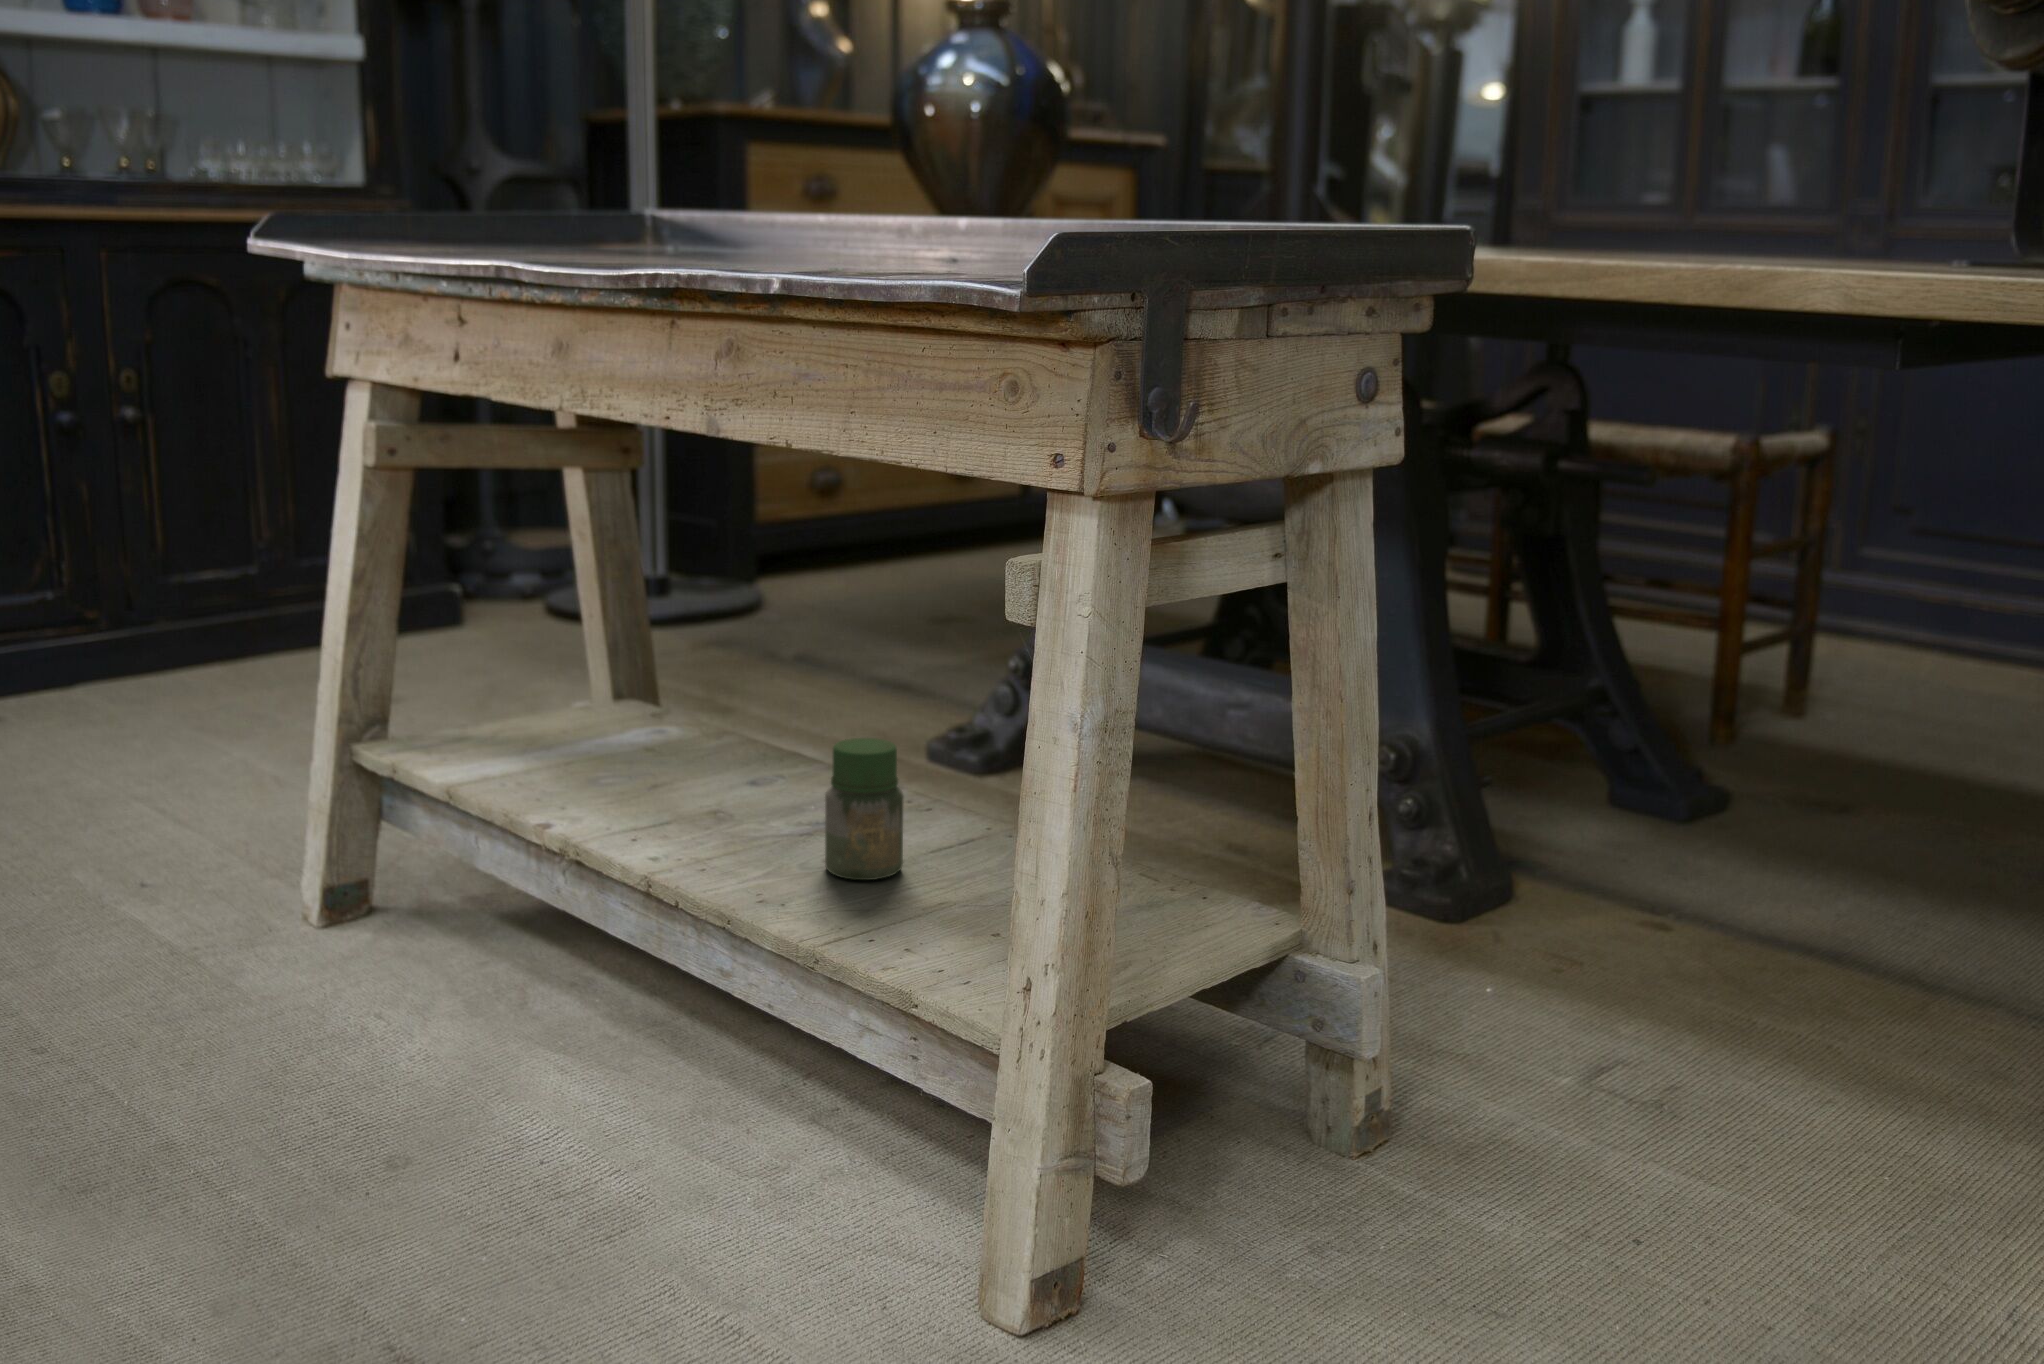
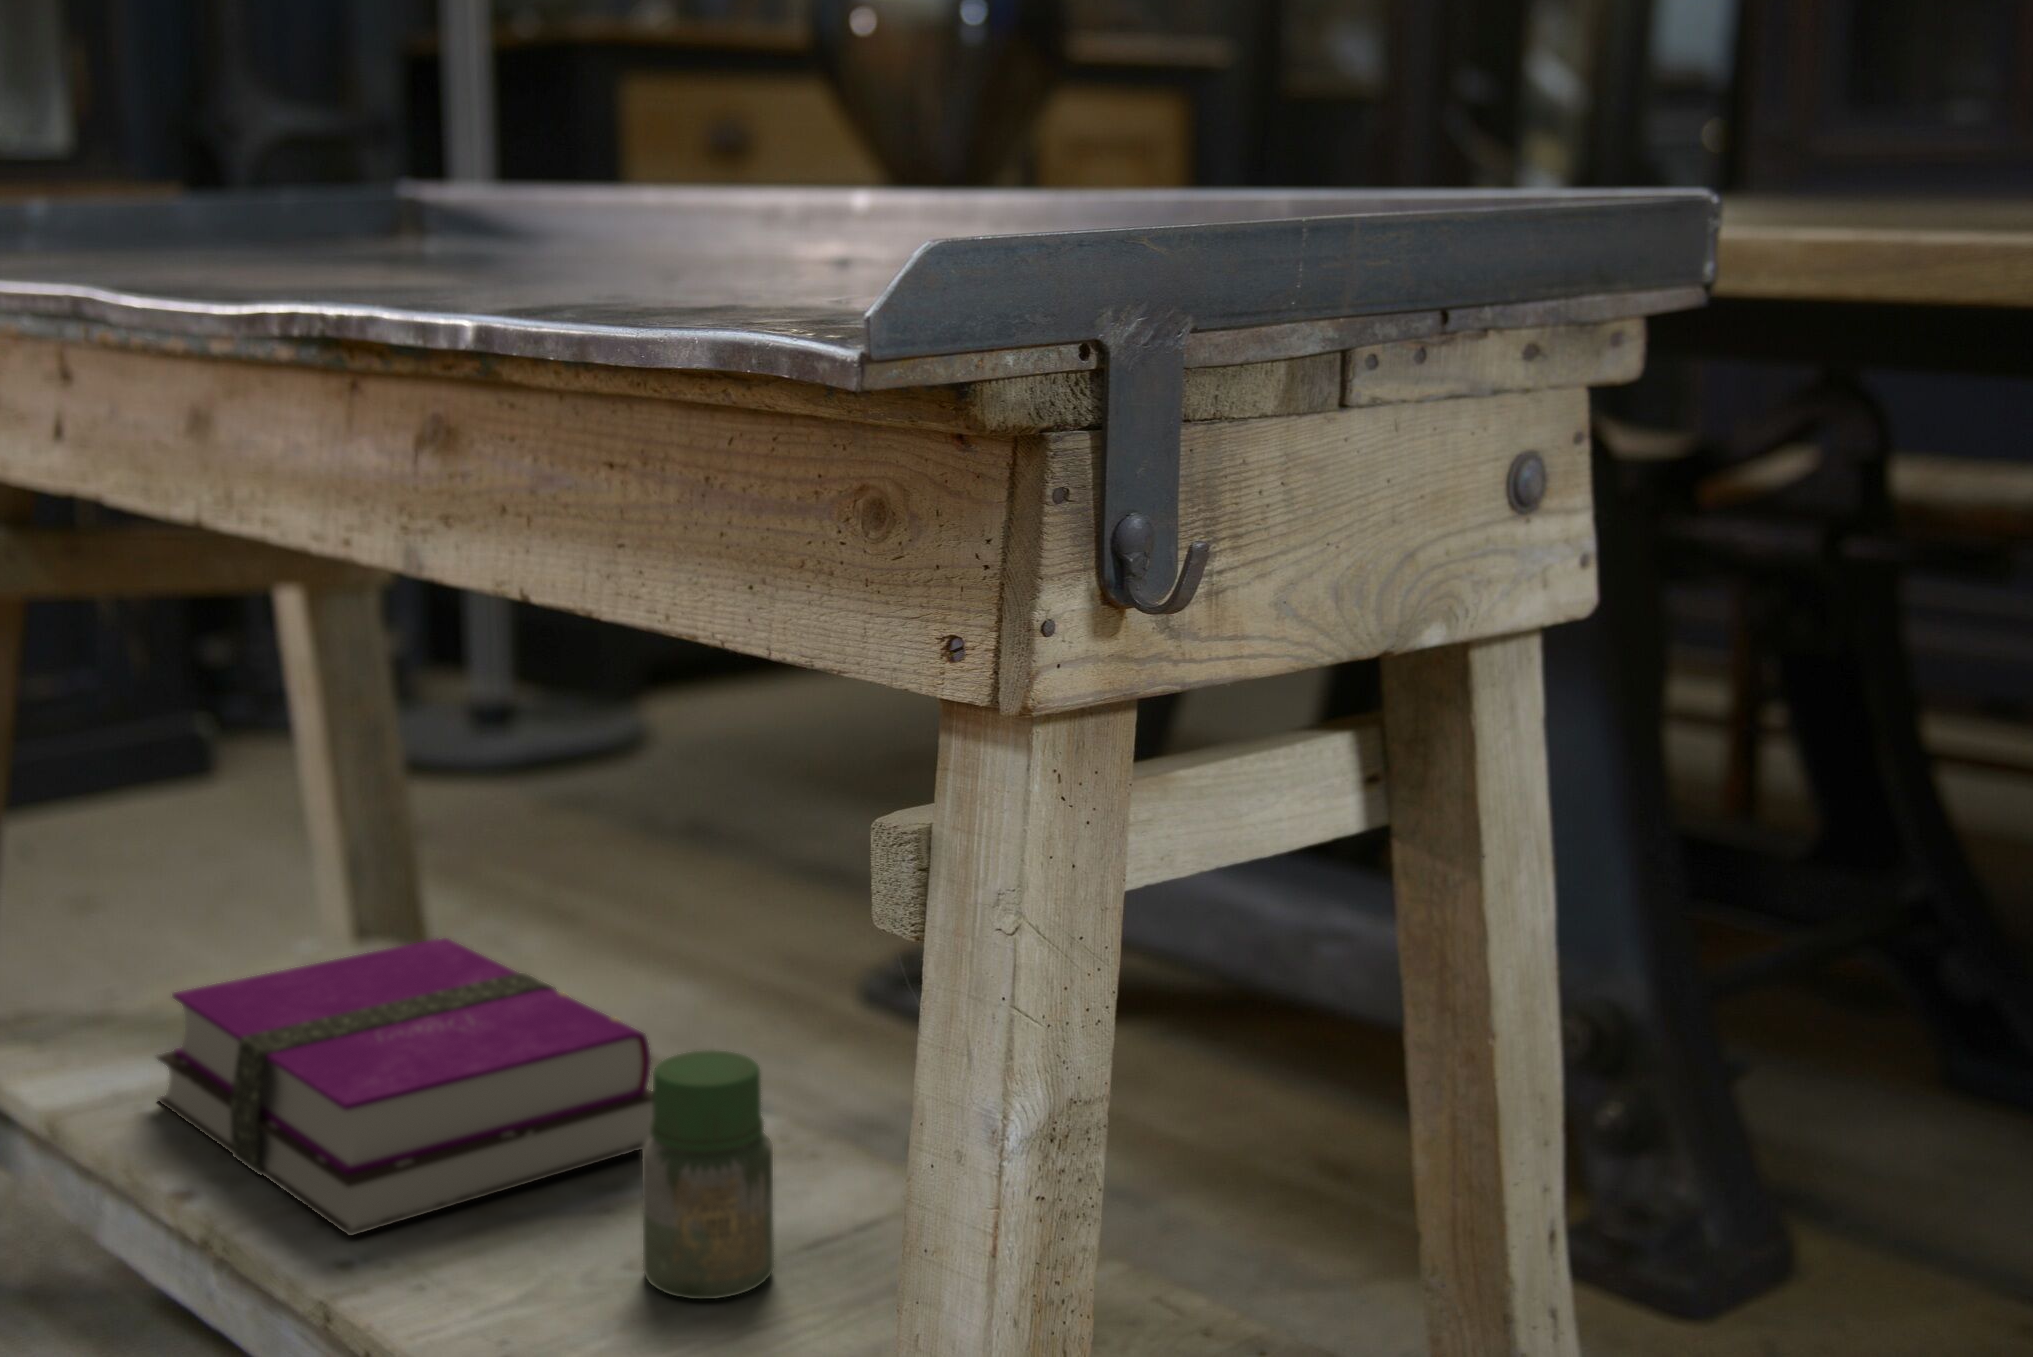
hardback book: none [506,689,829,848] -> present [157,938,653,1236]

